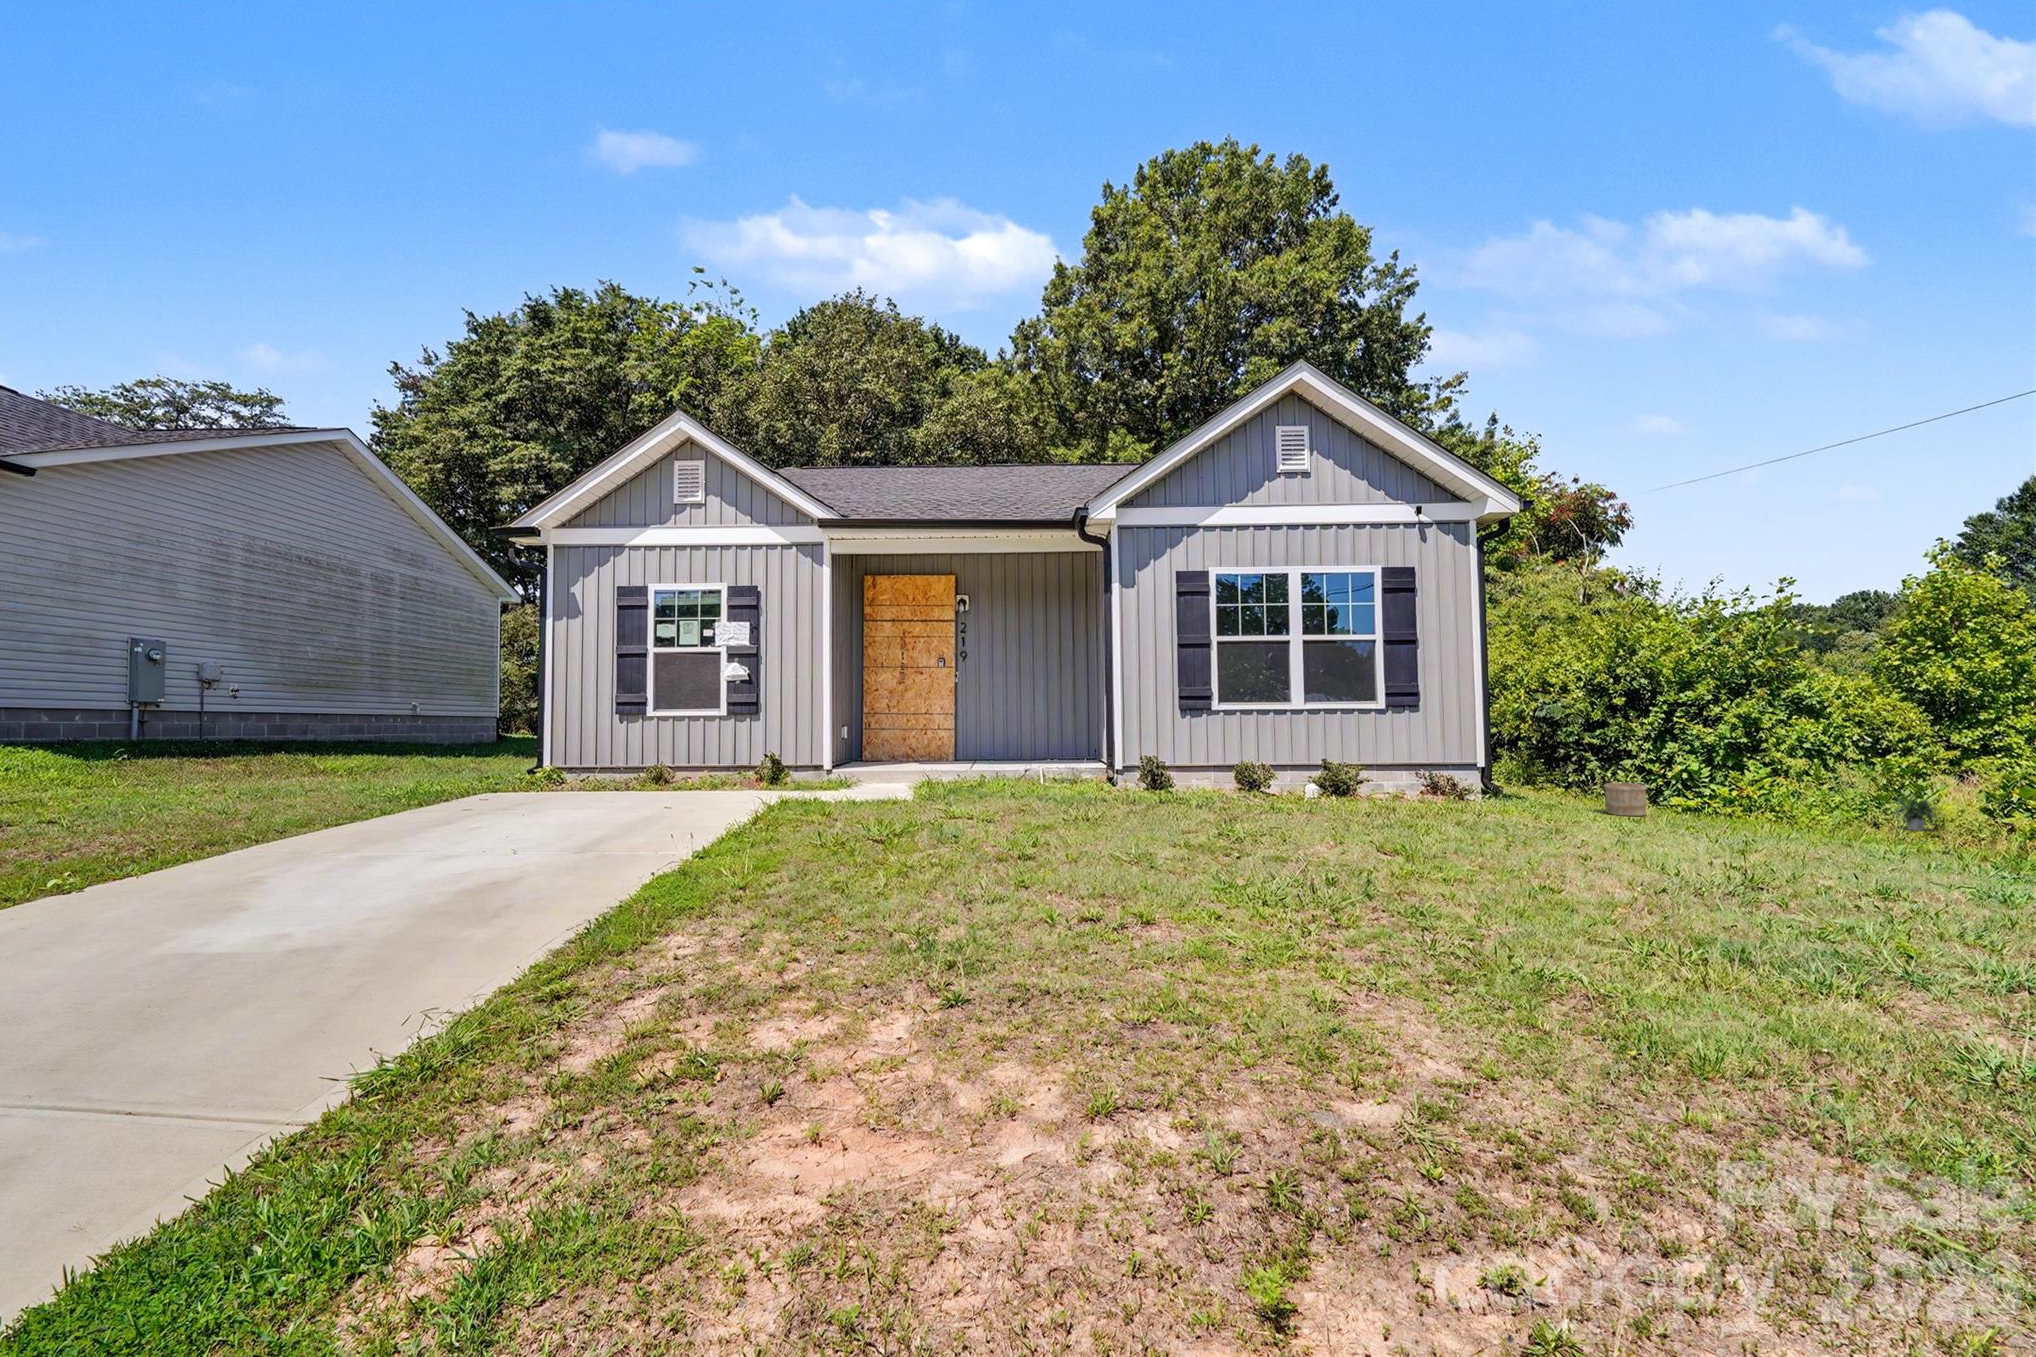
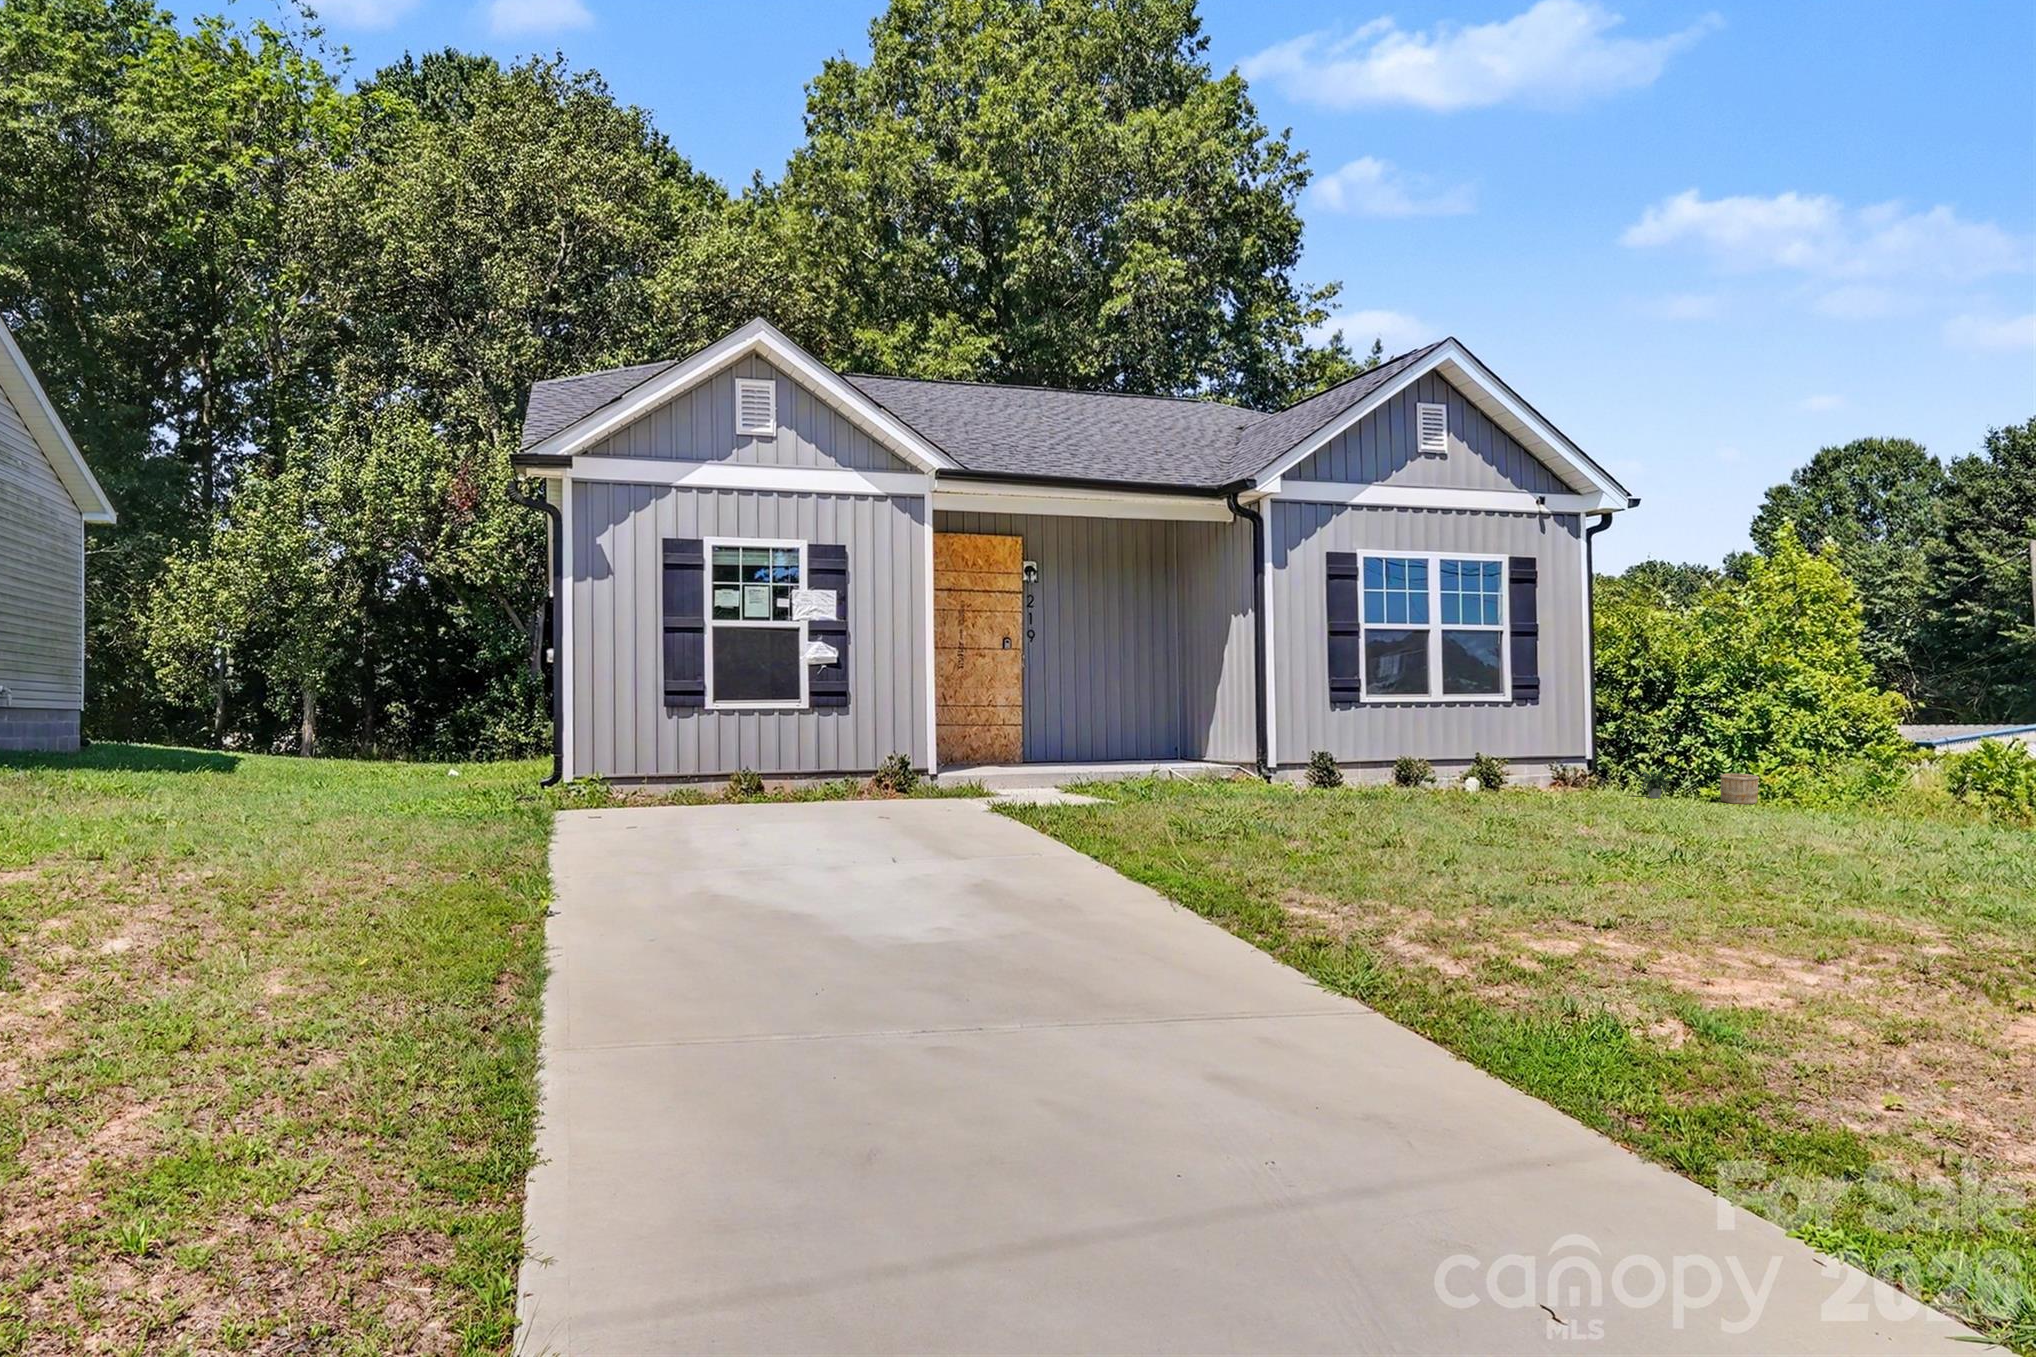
potted plant: present [1895,798,1939,831] -> present [1640,770,1671,798]

